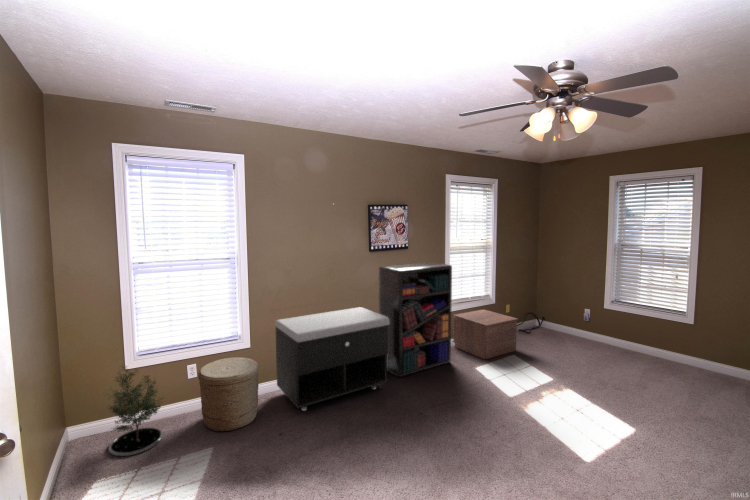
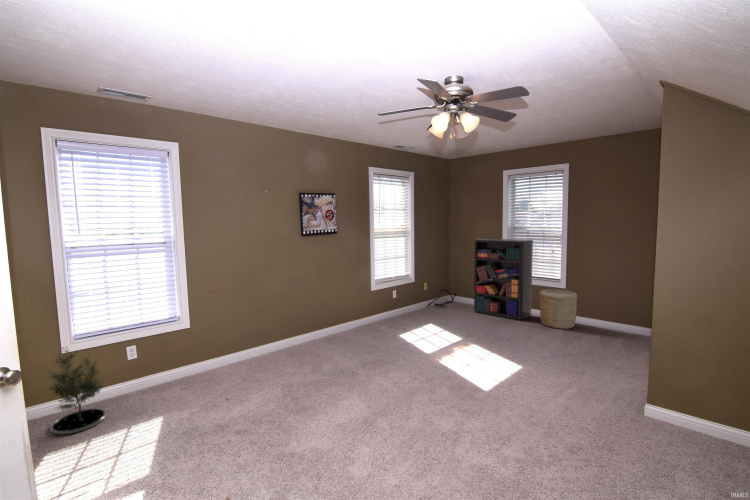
bookshelf: present [379,262,452,377] -> present [474,238,533,320]
storage bench: present [276,307,390,411] -> none [215,287,323,381]
nightstand: present [453,310,518,359] -> none [378,287,434,329]
woven basket: present [198,357,259,432] -> present [539,289,578,329]

